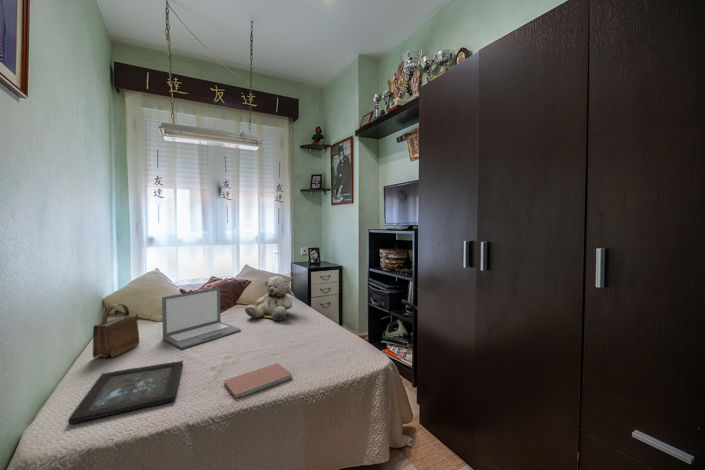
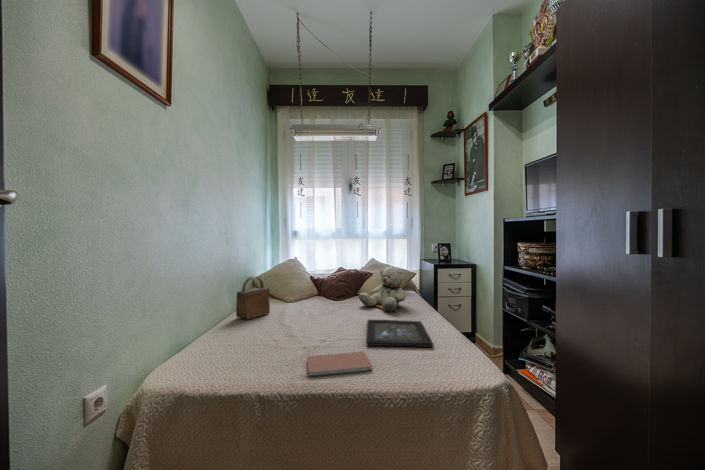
laptop: present [162,288,241,349] -> none [287,272,349,322]
tray: present [68,361,183,424] -> present [366,320,433,347]

